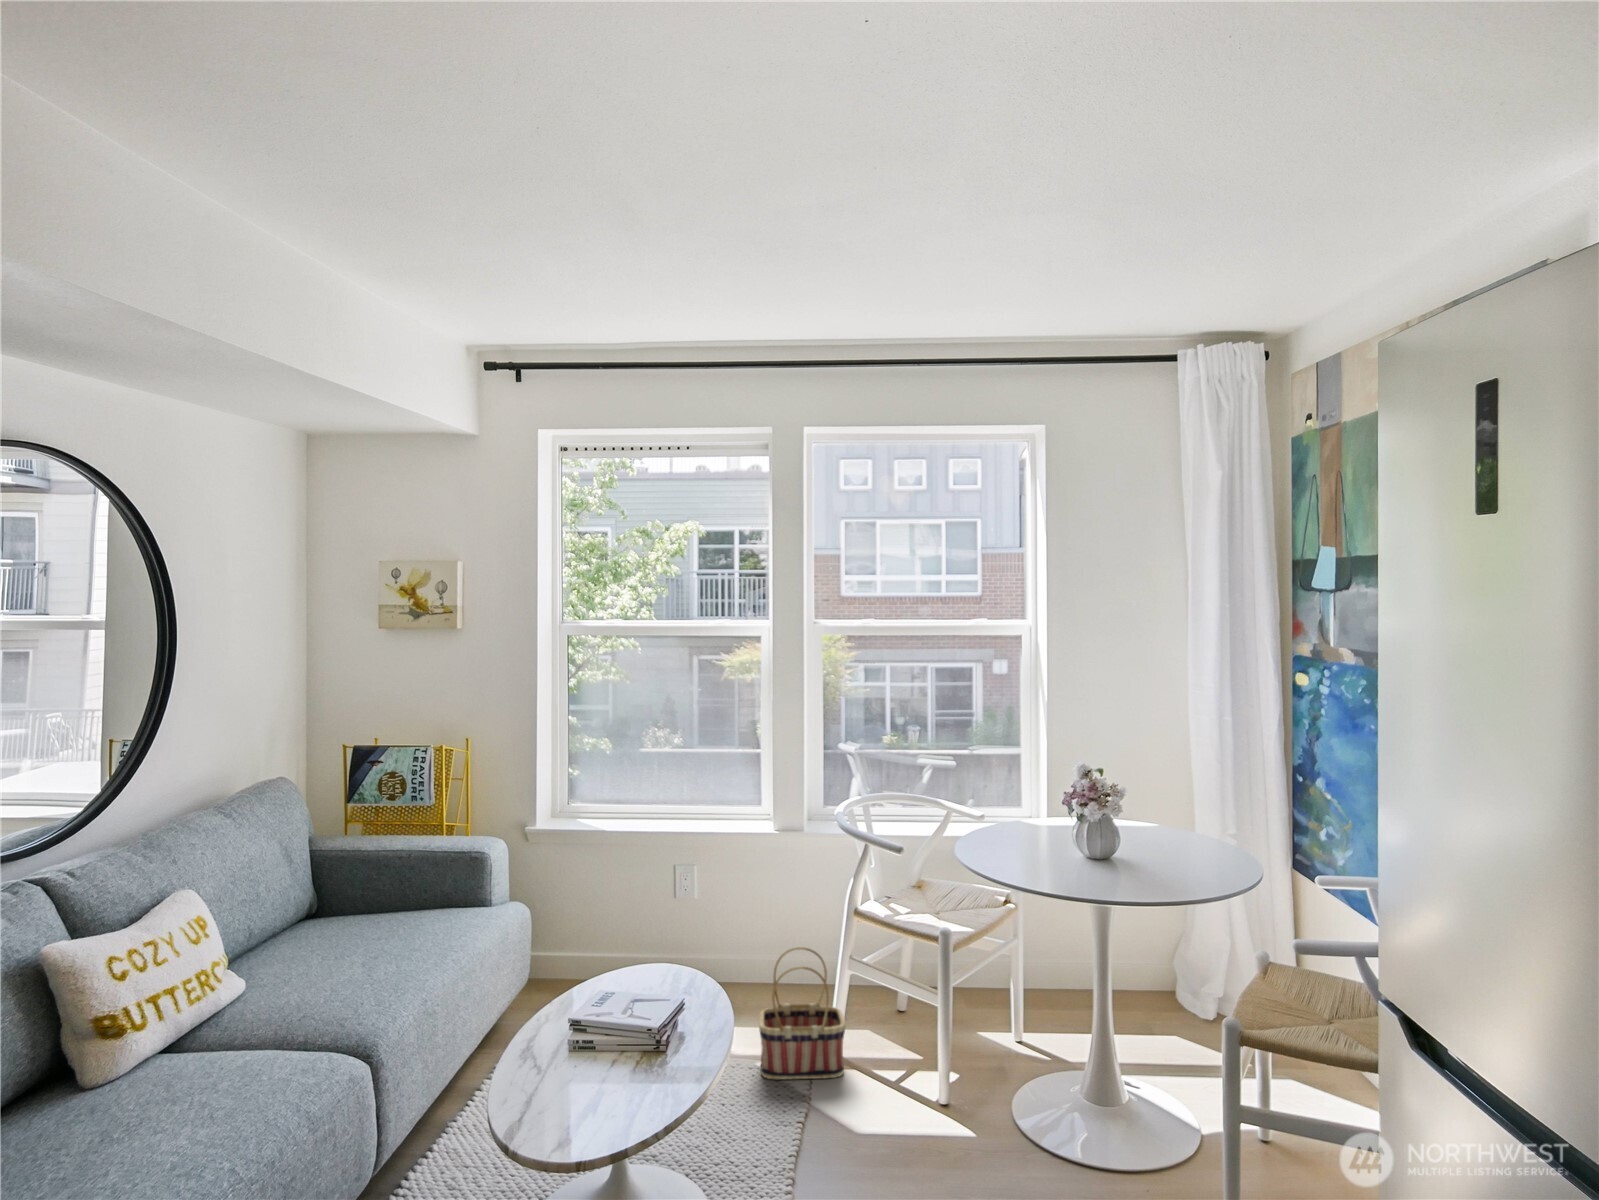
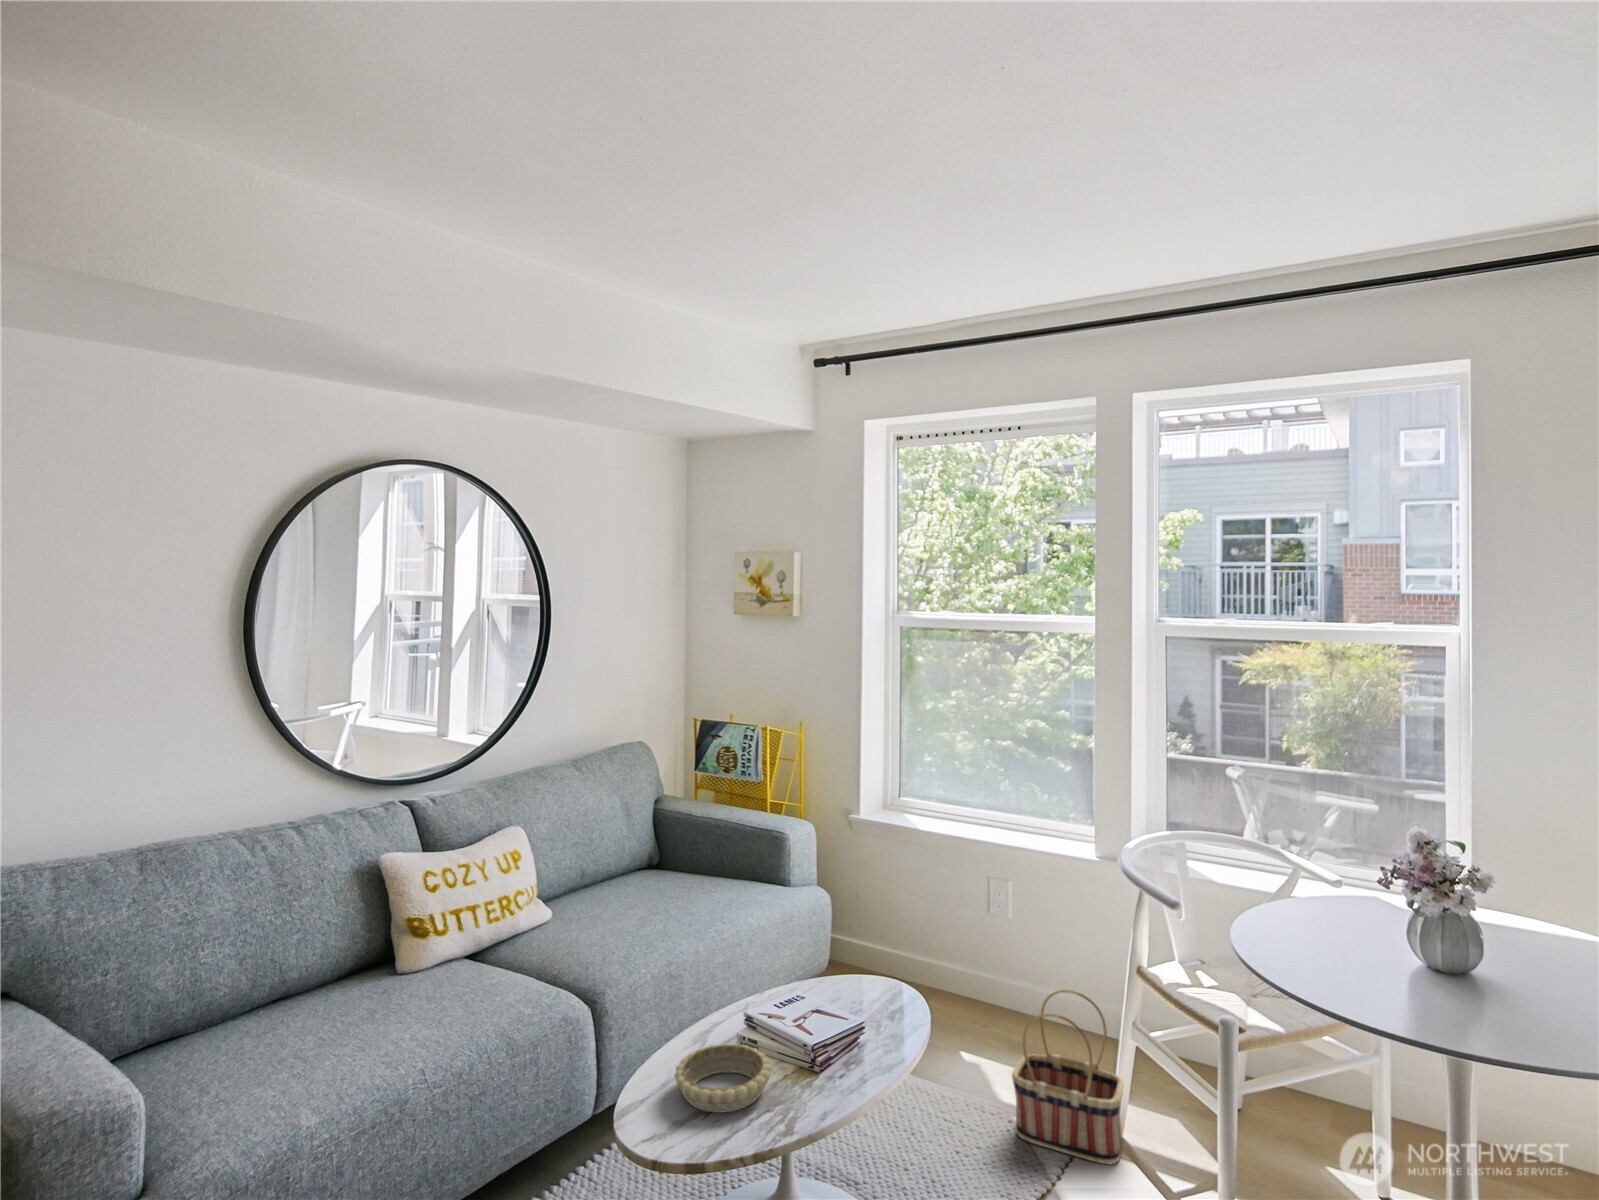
decorative bowl: none [545,1045,638,1108] -> present [674,1043,772,1113]

